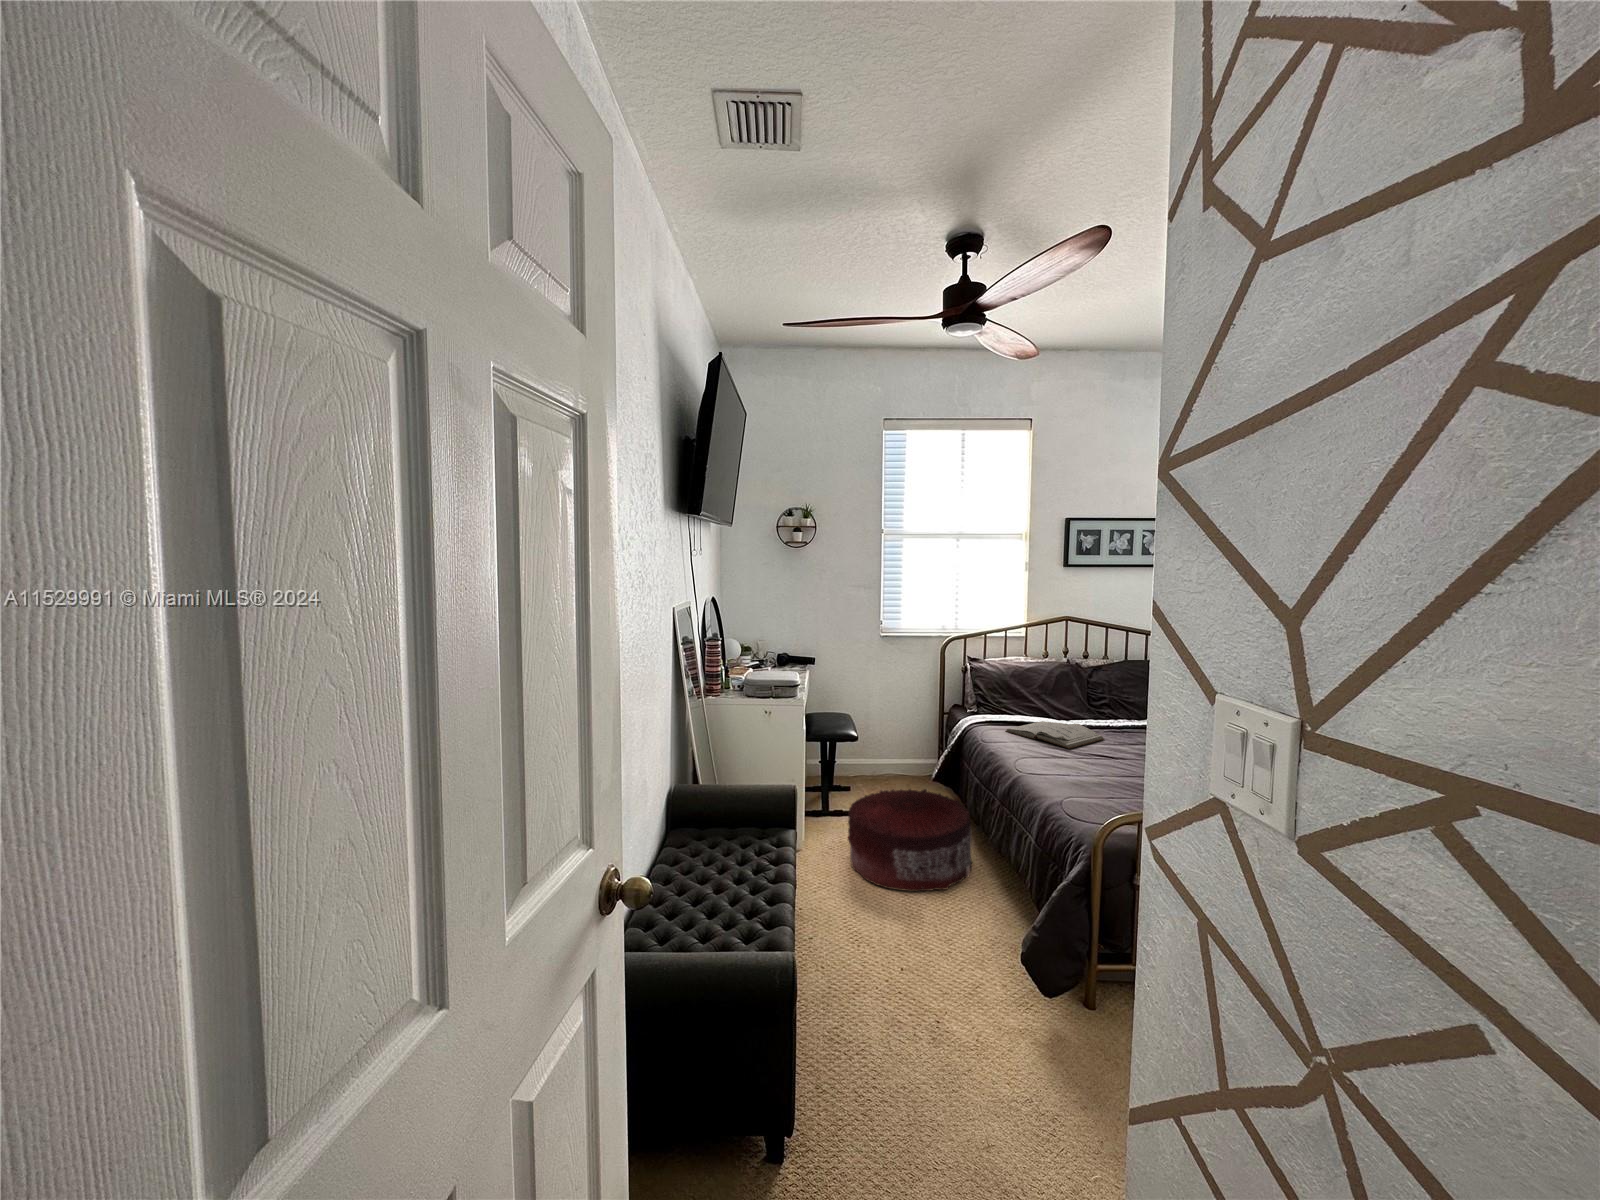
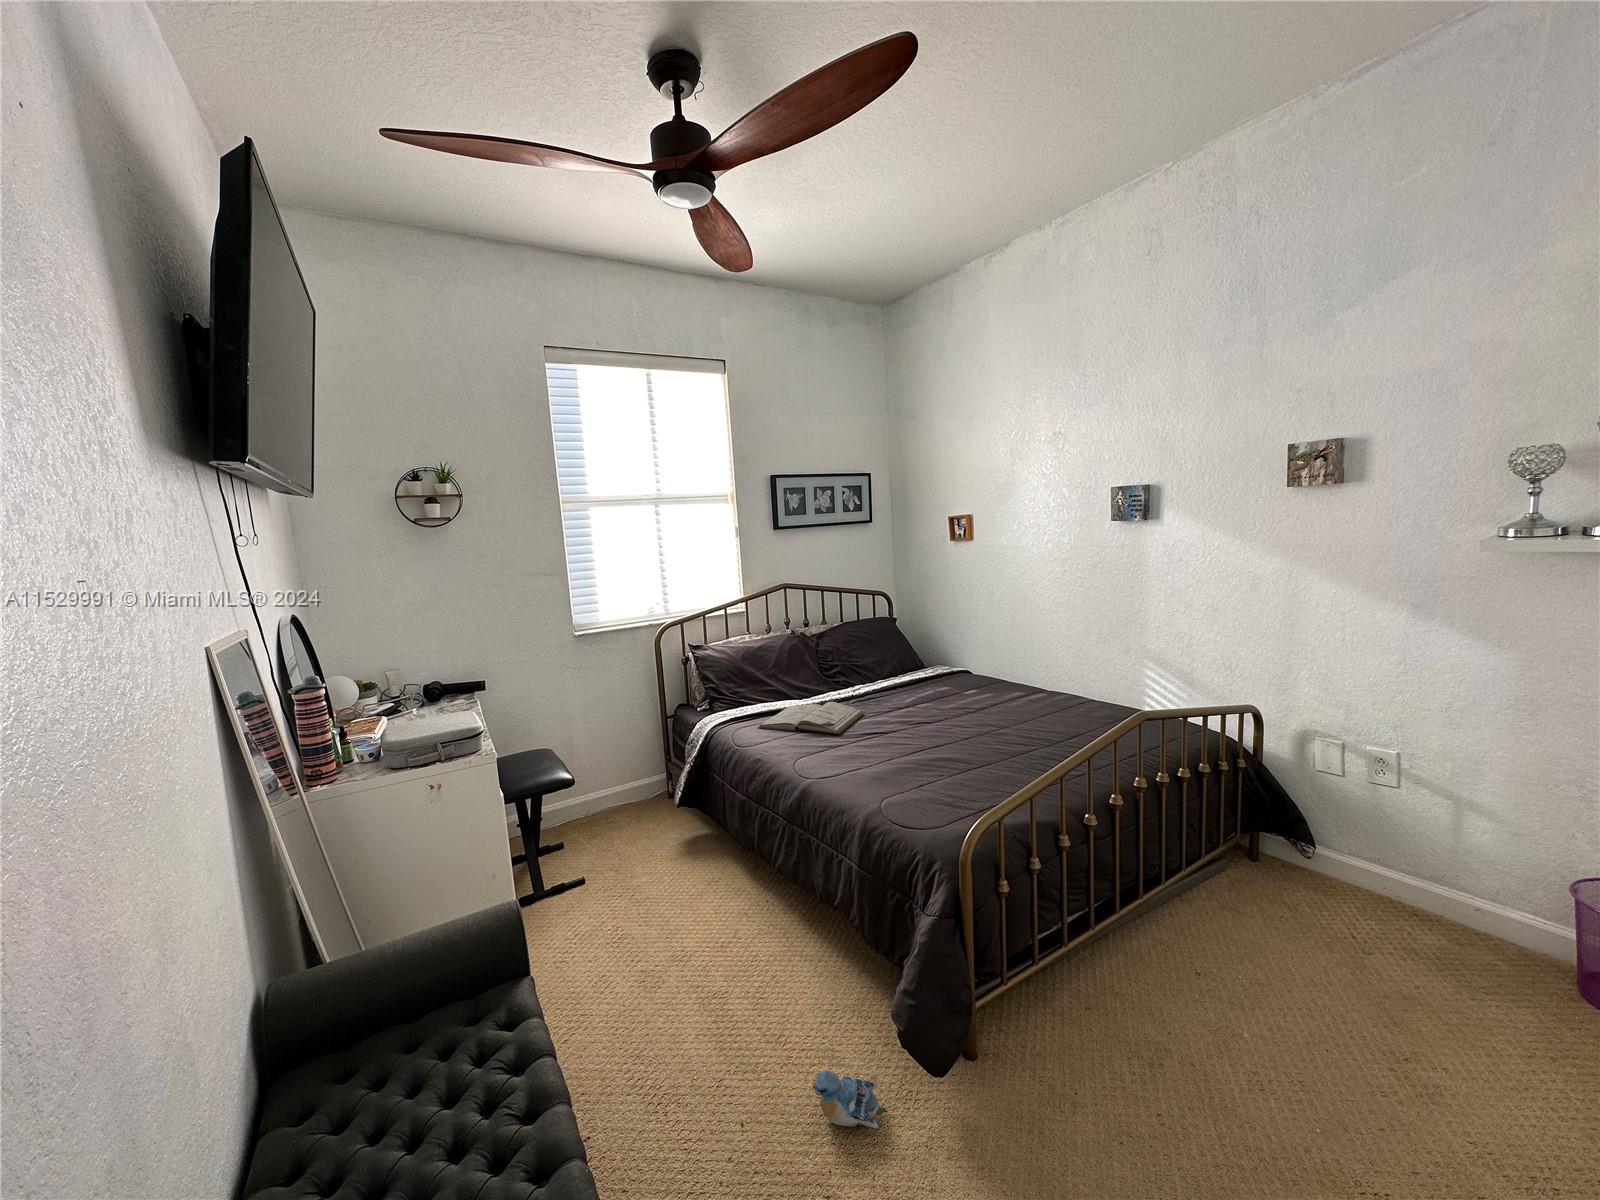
pouf: present [848,789,972,891] -> none [585,827,763,994]
plush toy: none [956,947,1004,993] -> present [812,1070,888,1128]

